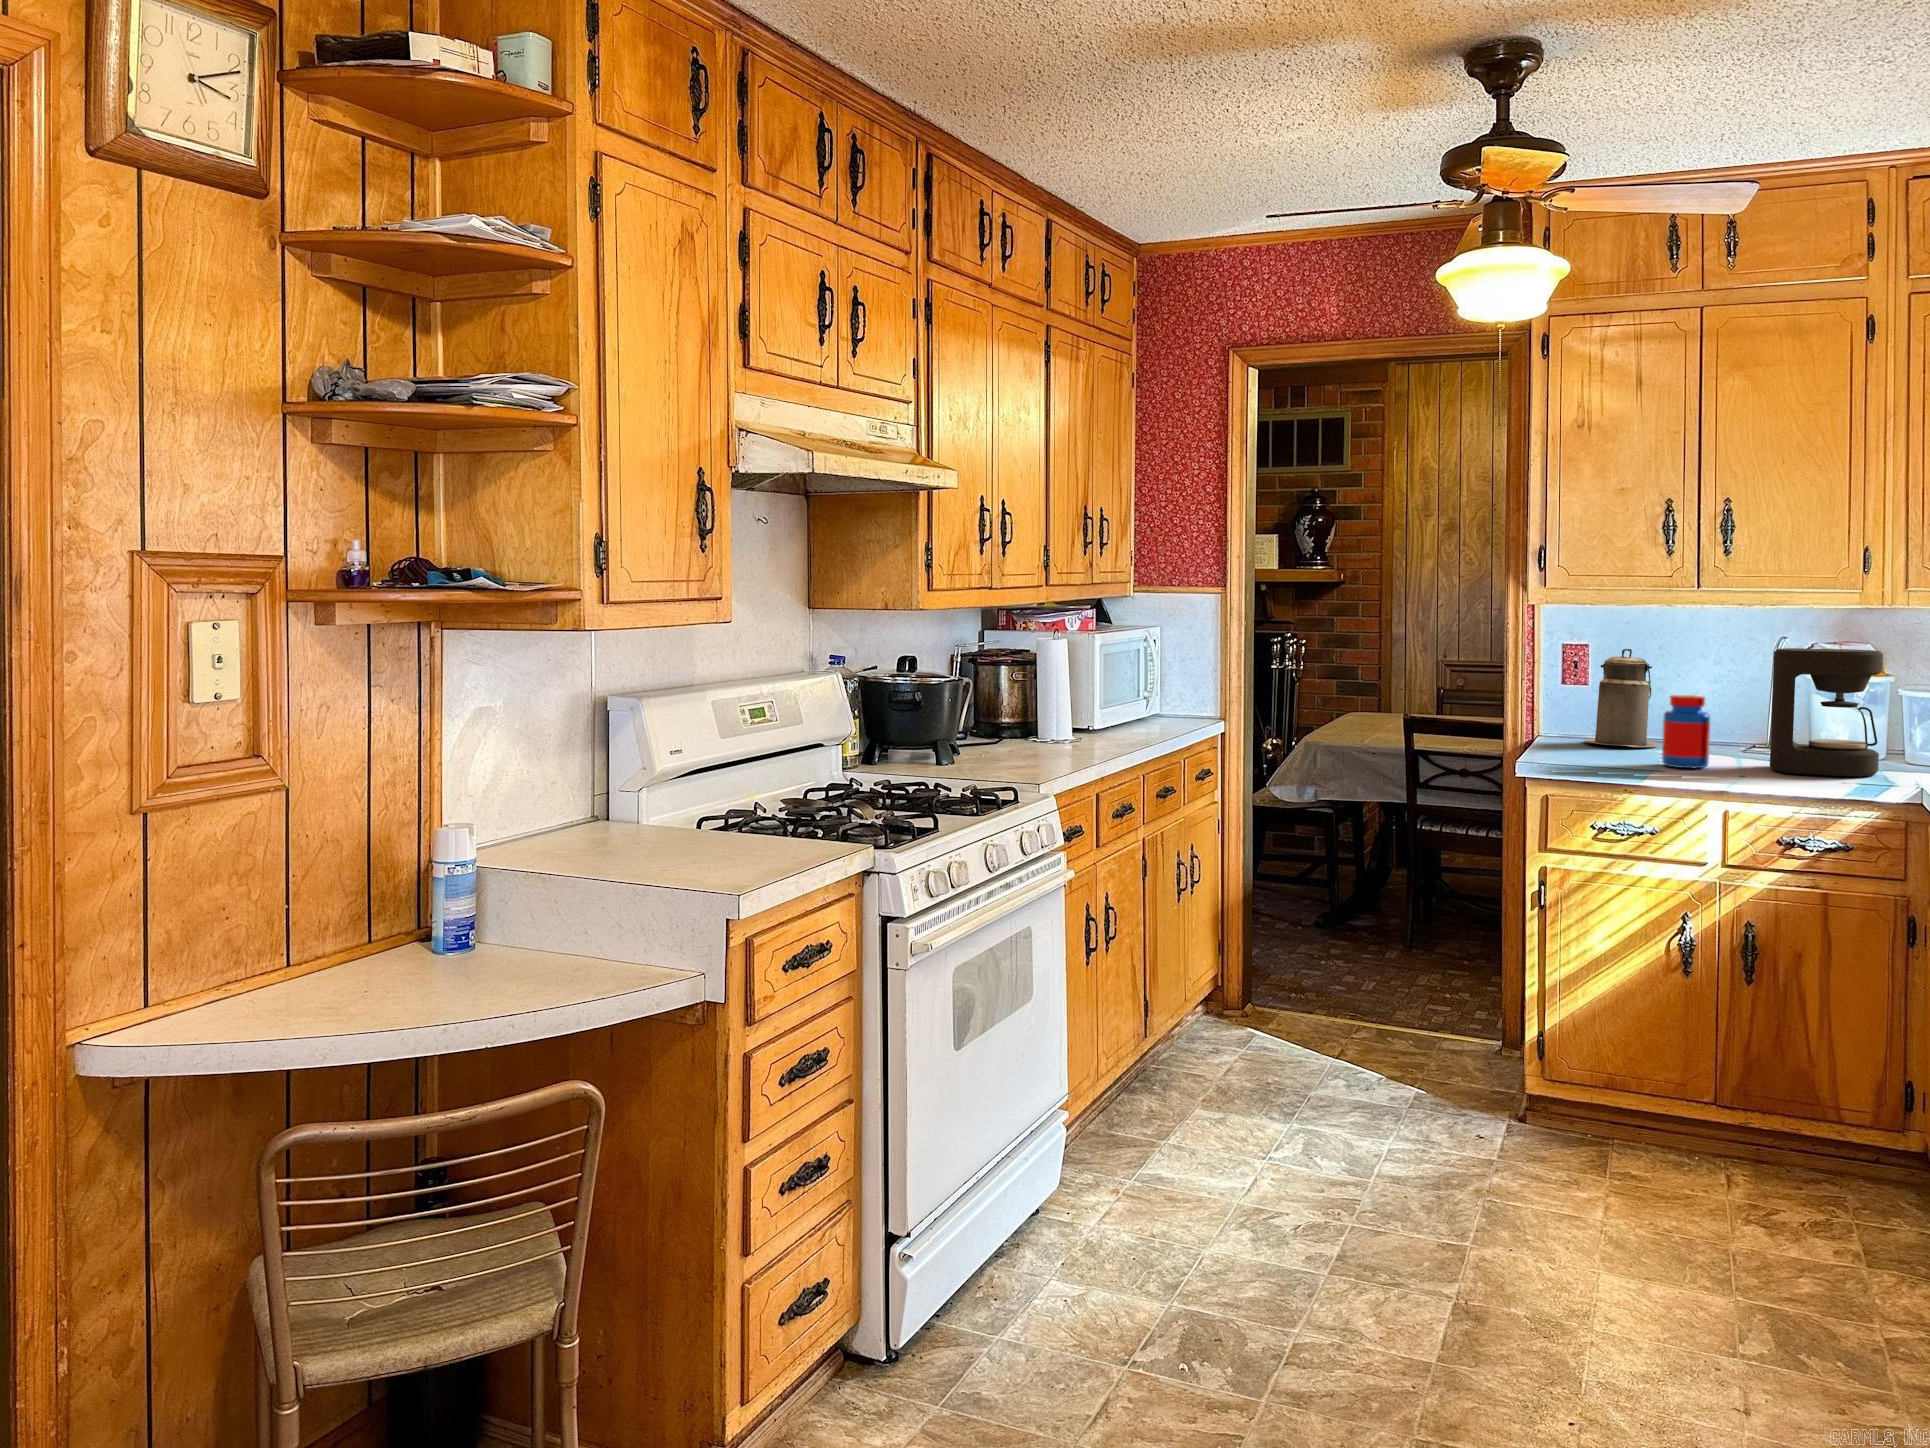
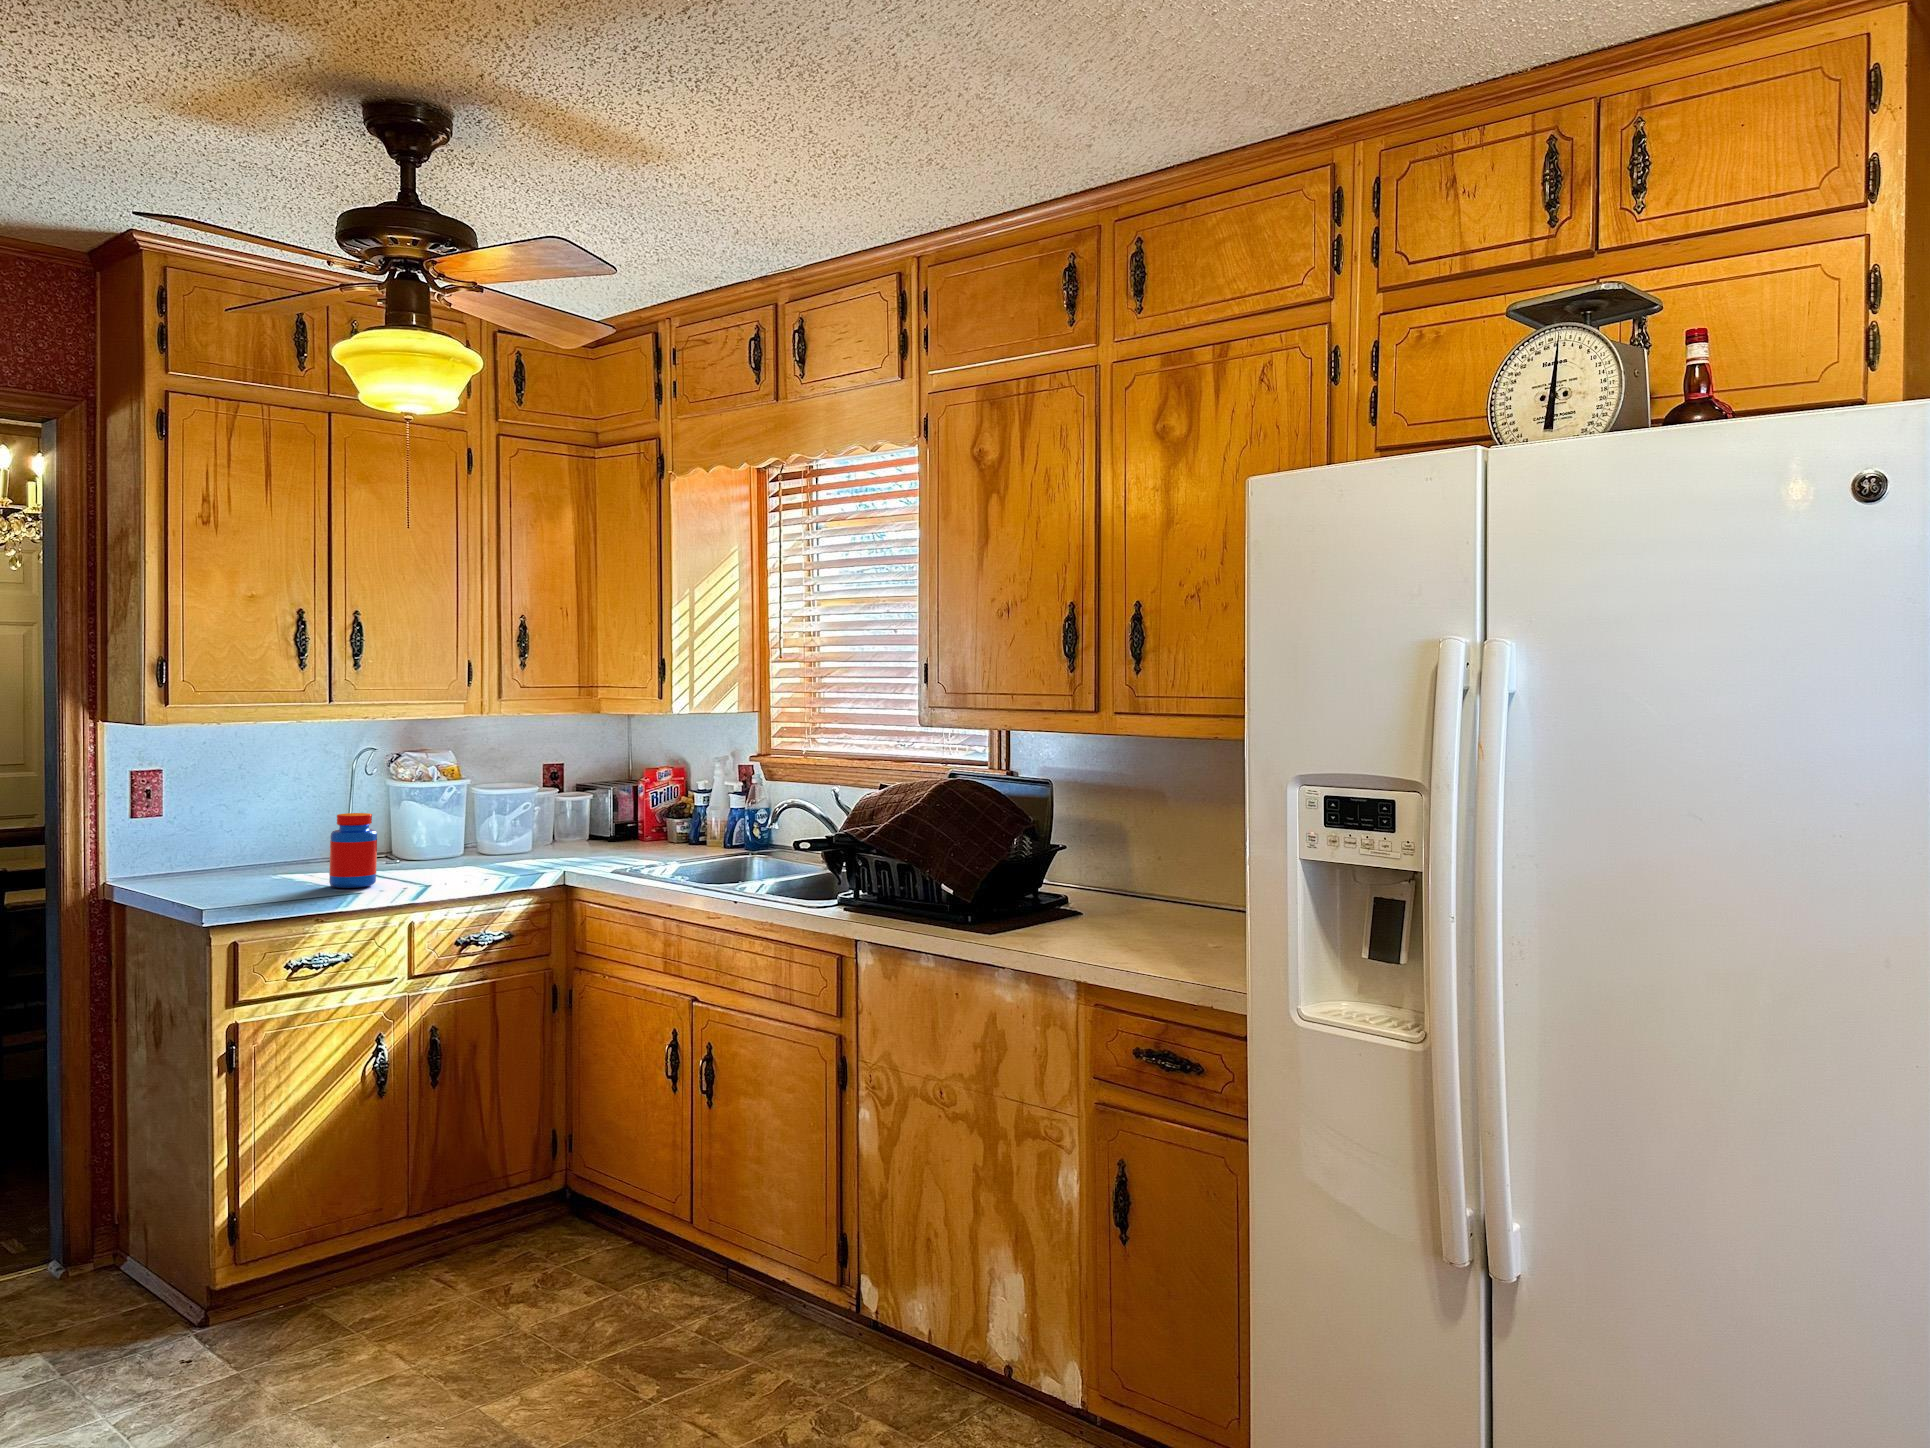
coffee maker: present [1770,648,1883,776] -> none [419,760,511,878]
canister: present [1584,649,1659,747] -> none [186,767,271,874]

